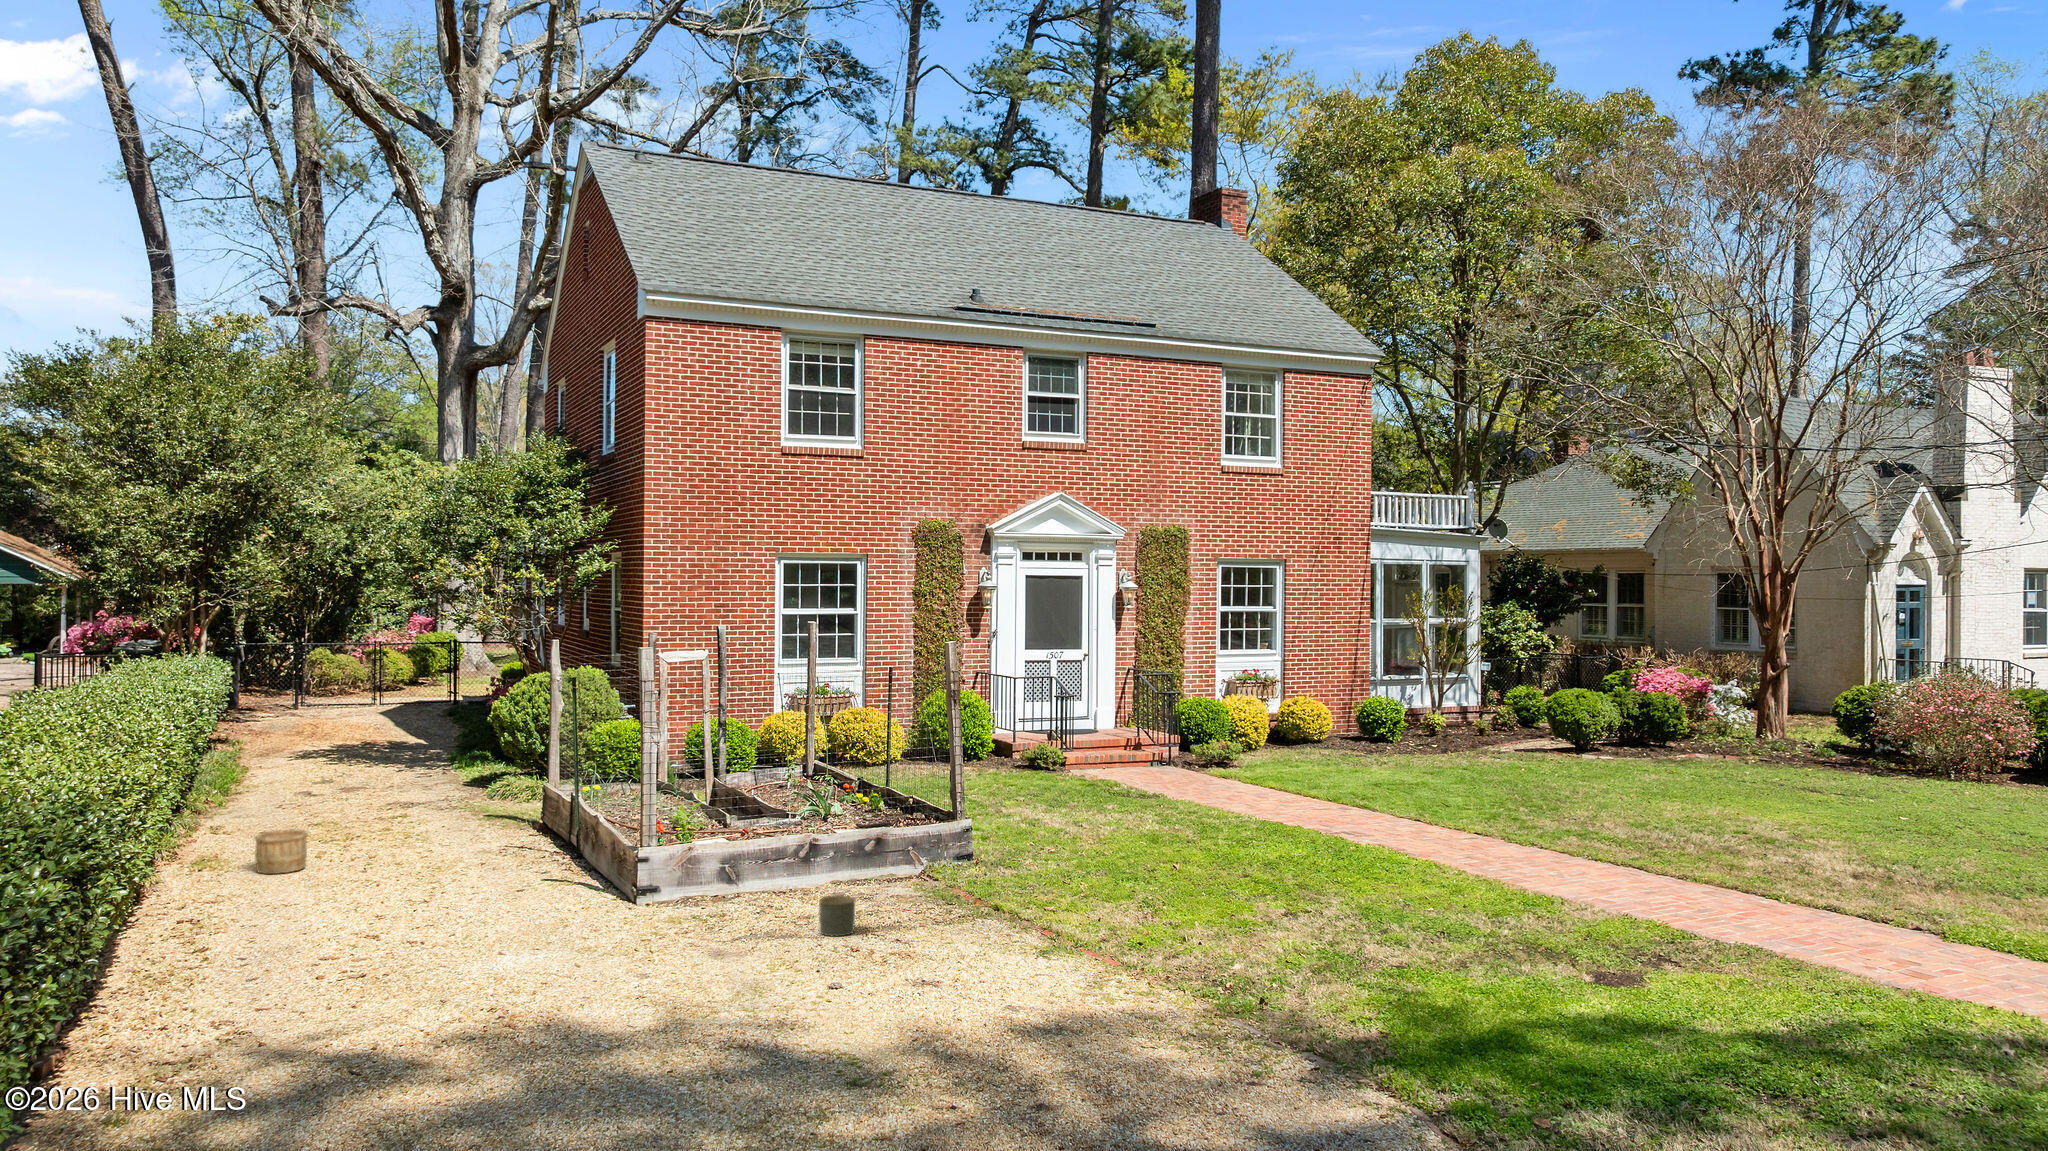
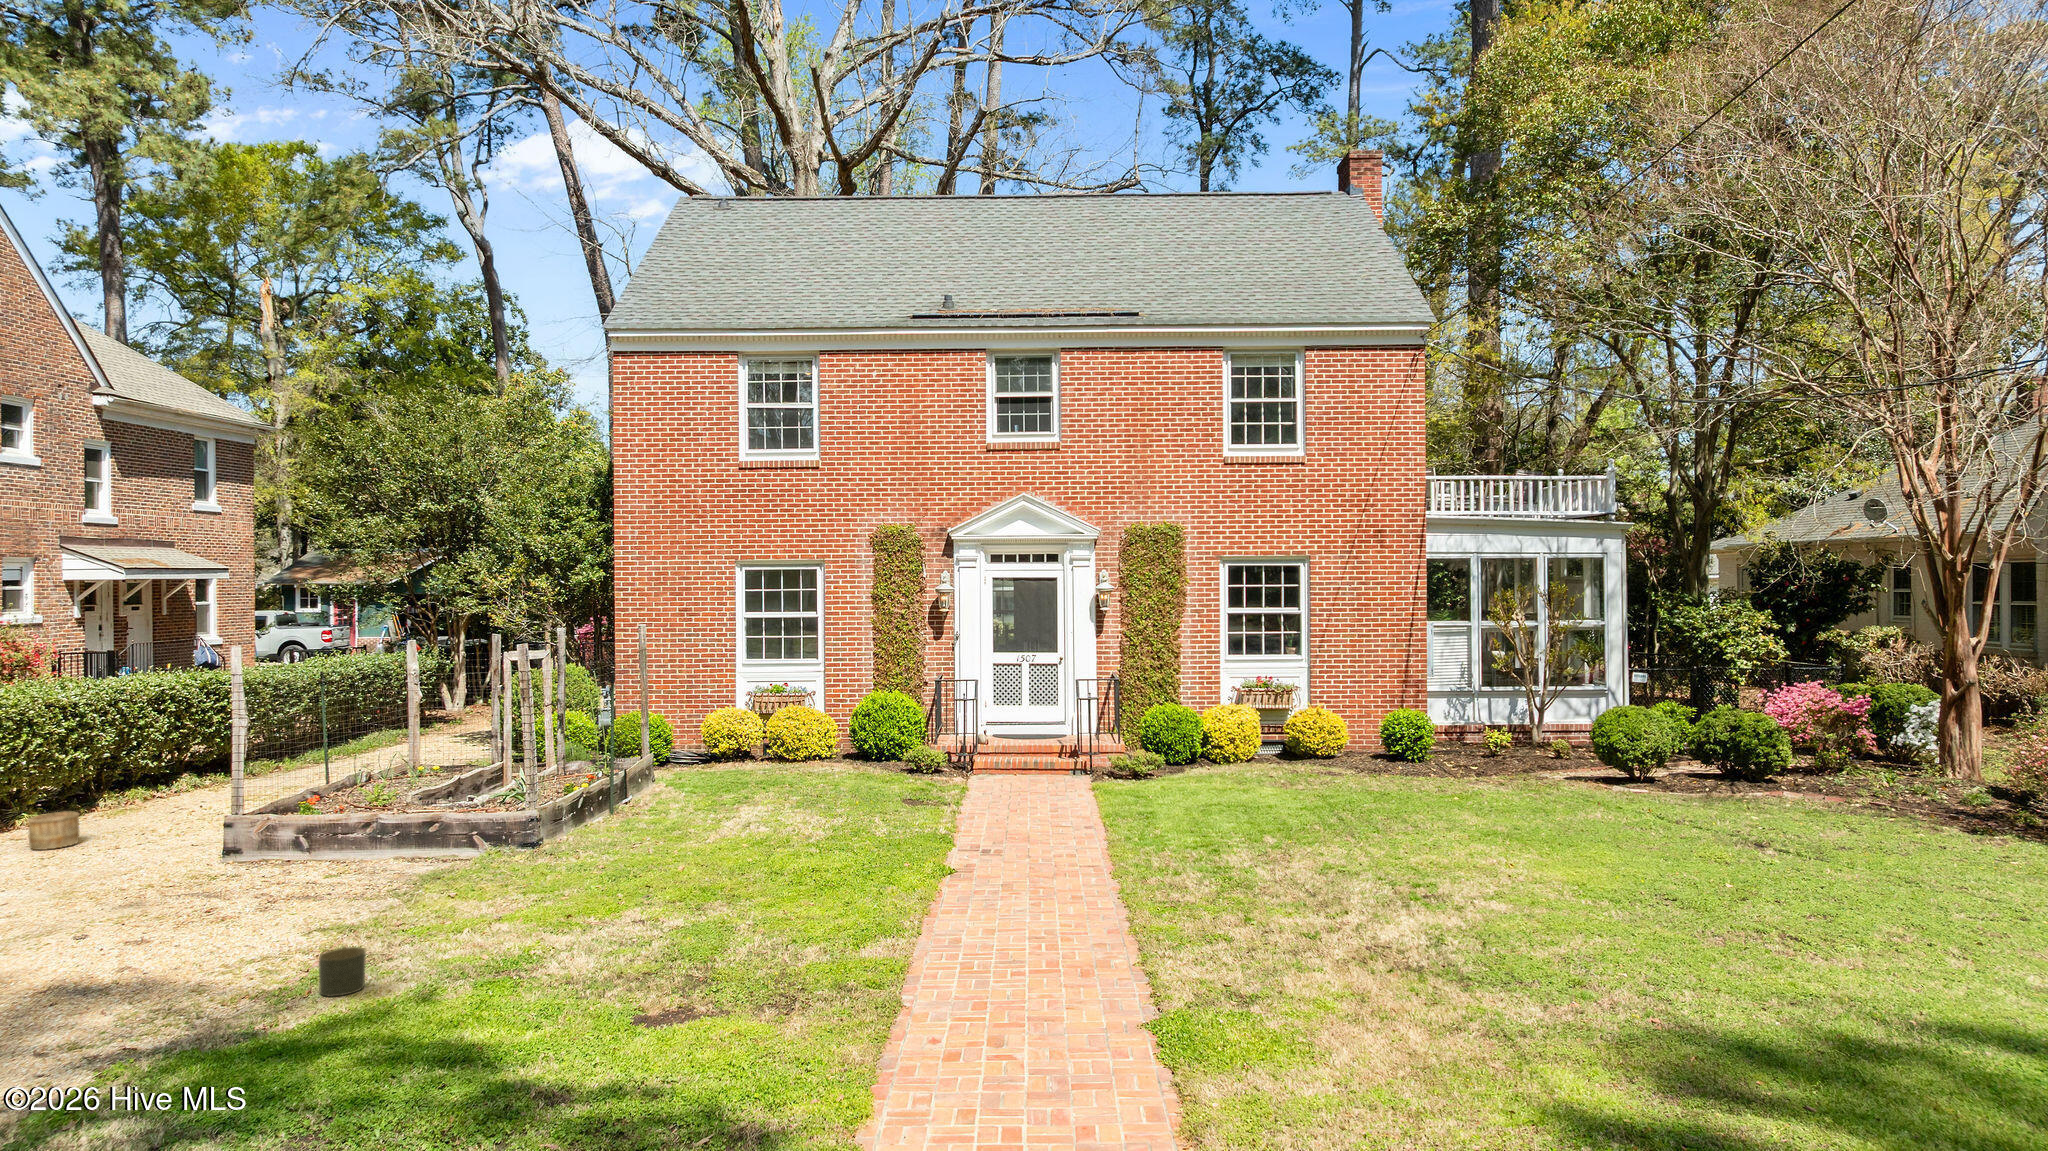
planter: present [819,895,855,936] -> present [319,947,366,997]

